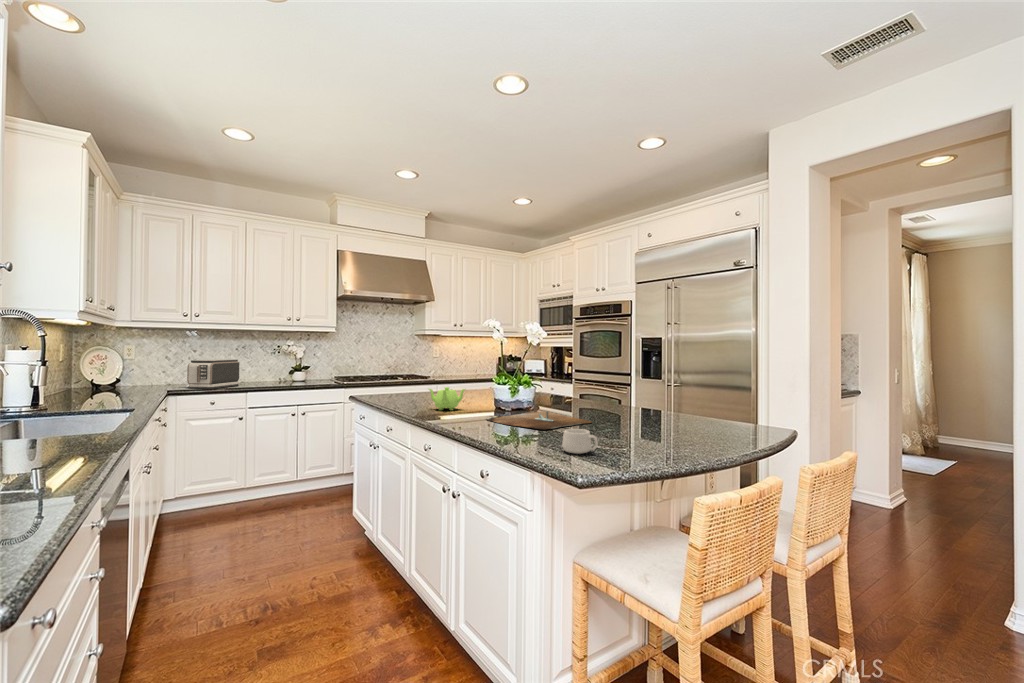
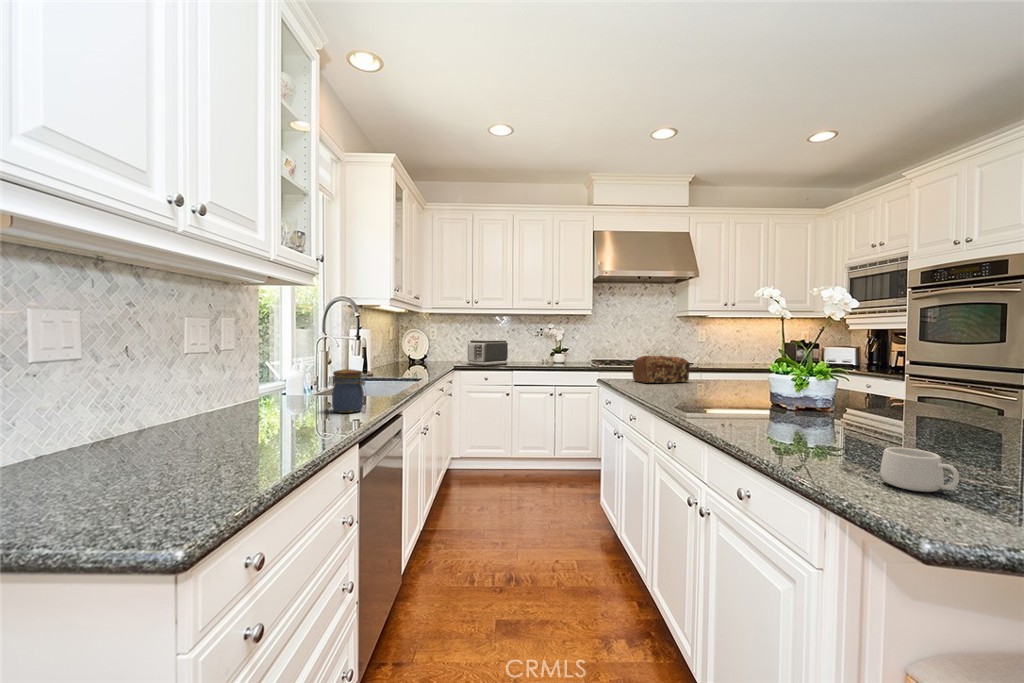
bread loaf: none [383,372,432,397] -> present [632,356,690,383]
teapot: present [429,387,465,410] -> none [678,374,730,403]
jar: none [37,404,91,457] -> present [332,369,365,413]
cutting board: present [487,411,591,430] -> none [755,414,943,442]

